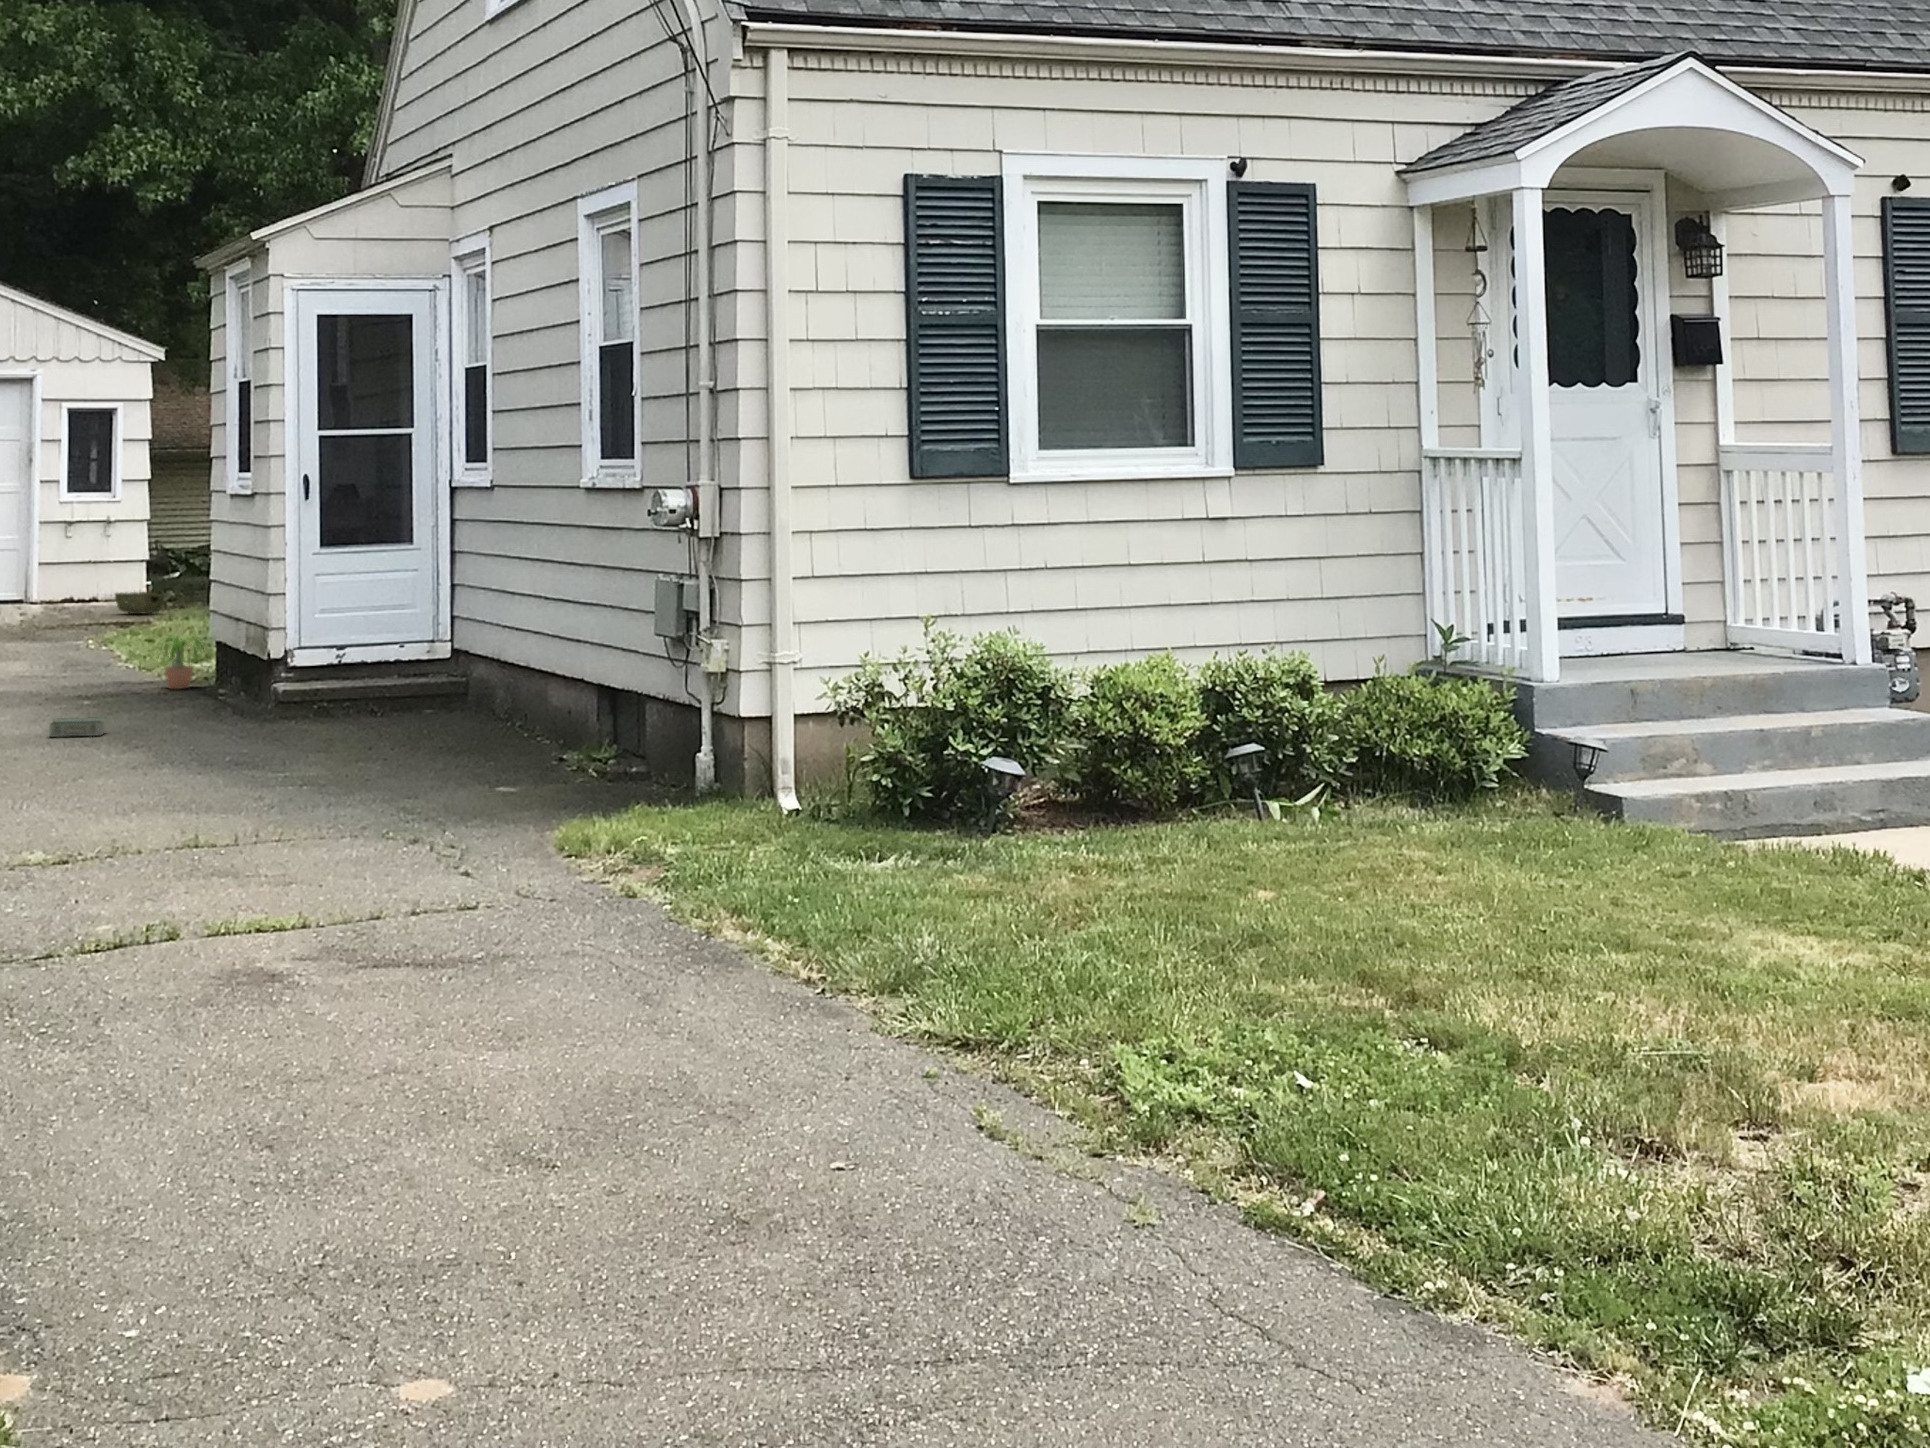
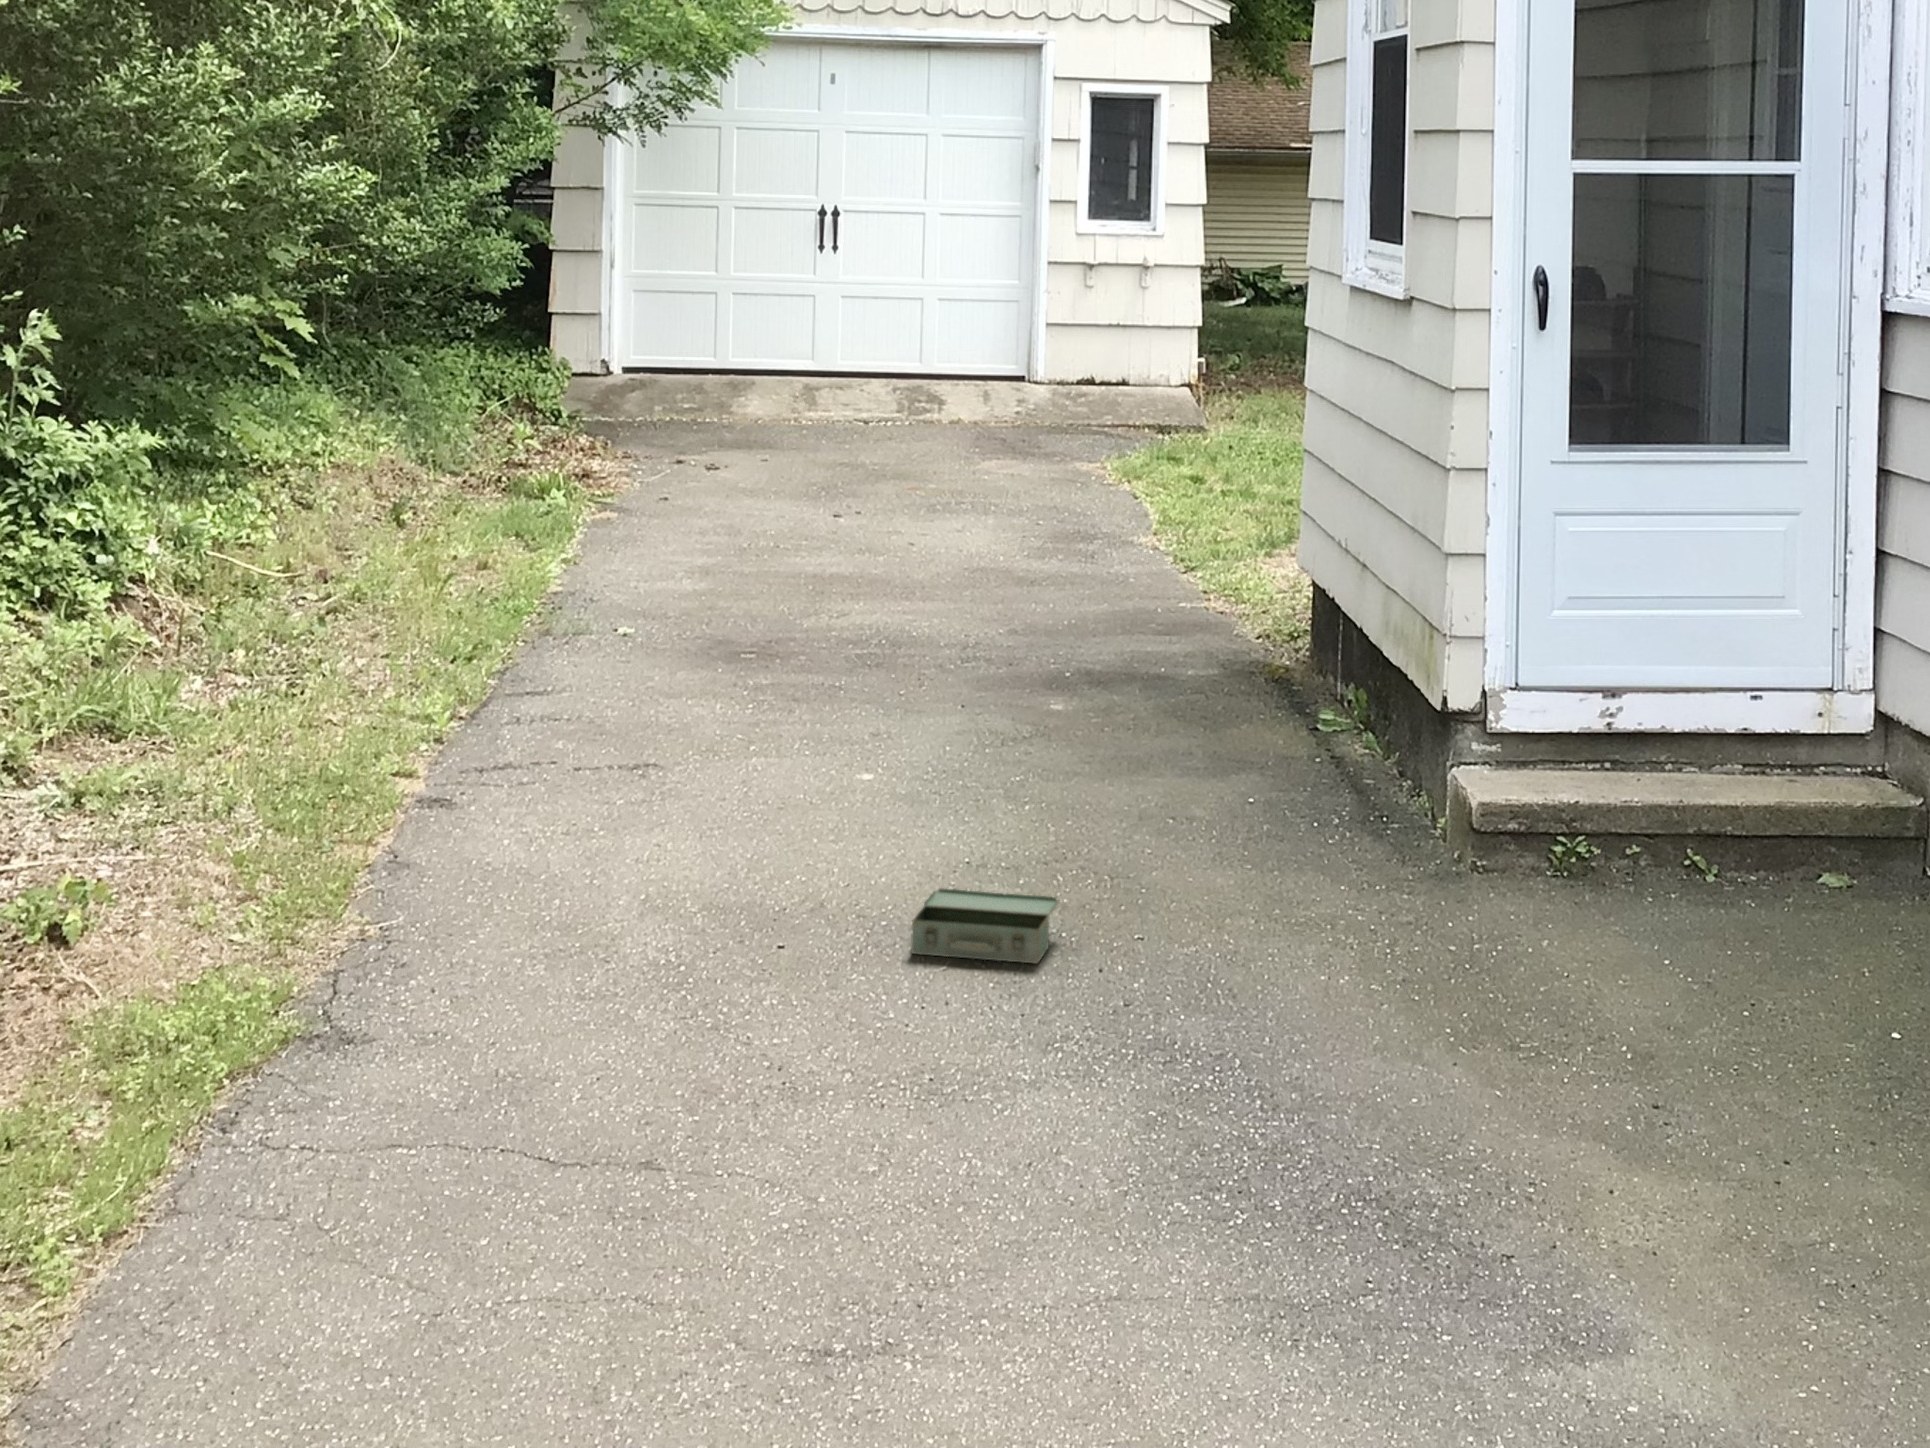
woven basket: present [115,592,165,614] -> none [1151,371,1223,408]
potted plant: present [159,636,204,689] -> none [1187,569,1307,685]

